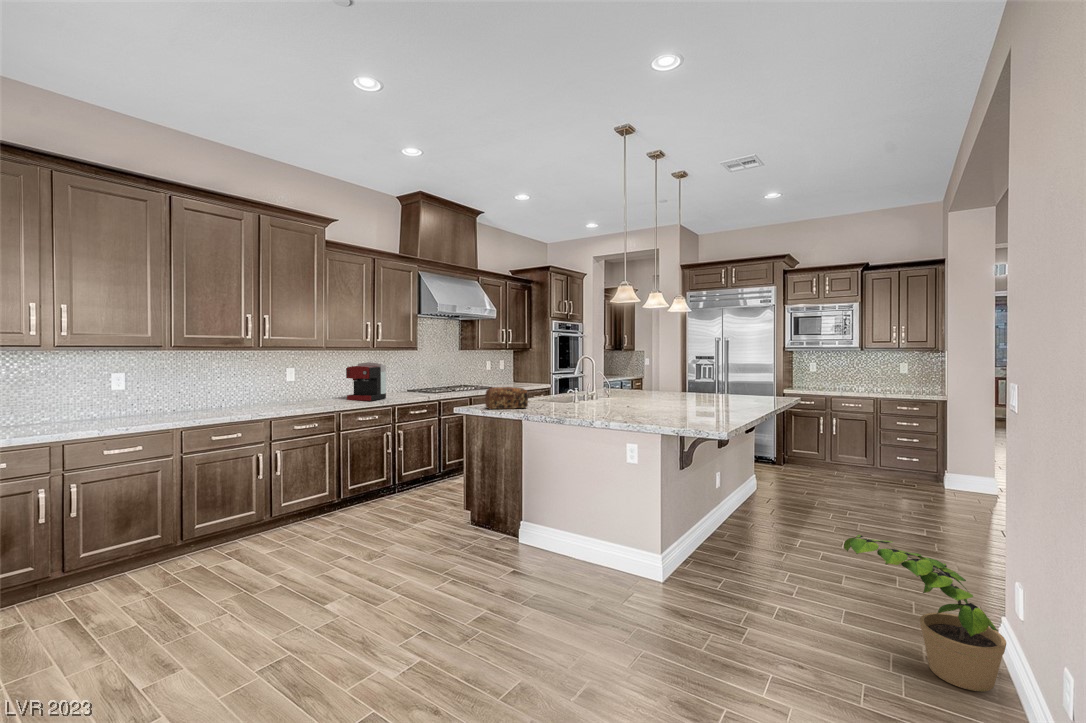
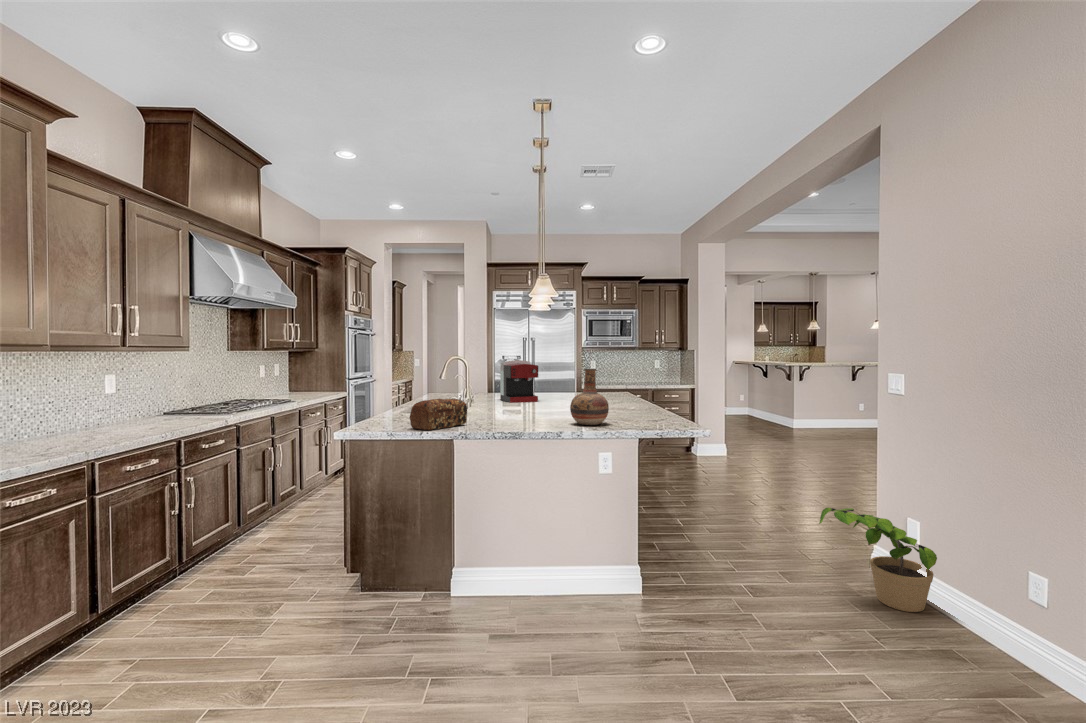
coffee maker: present [346,362,386,401] -> present [500,360,538,403]
vase: none [597,367,632,416] -> present [570,369,609,425]

